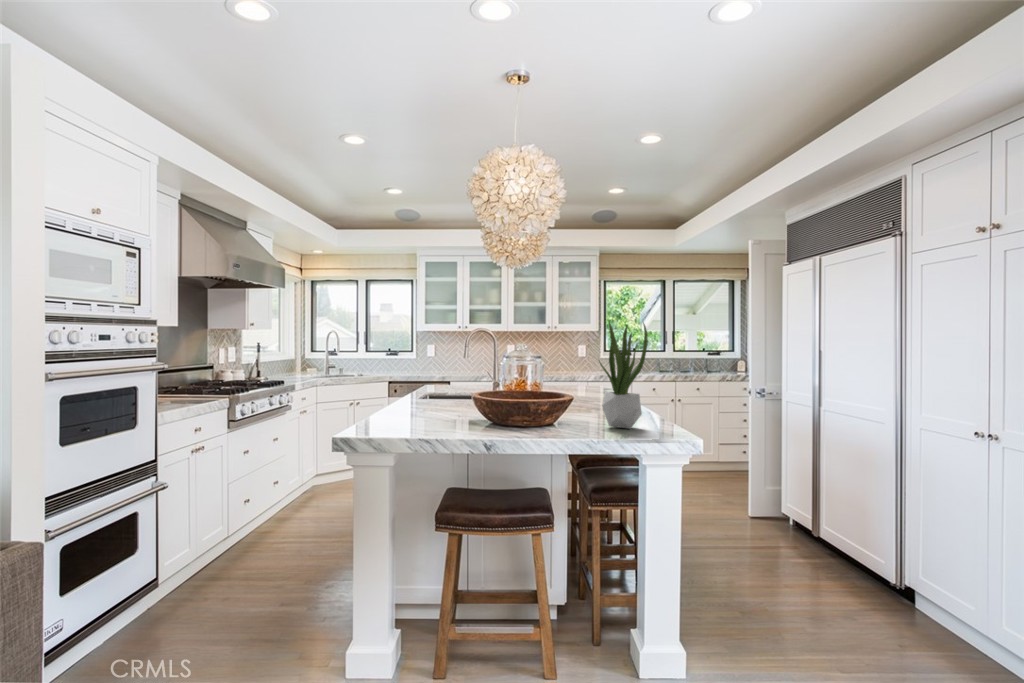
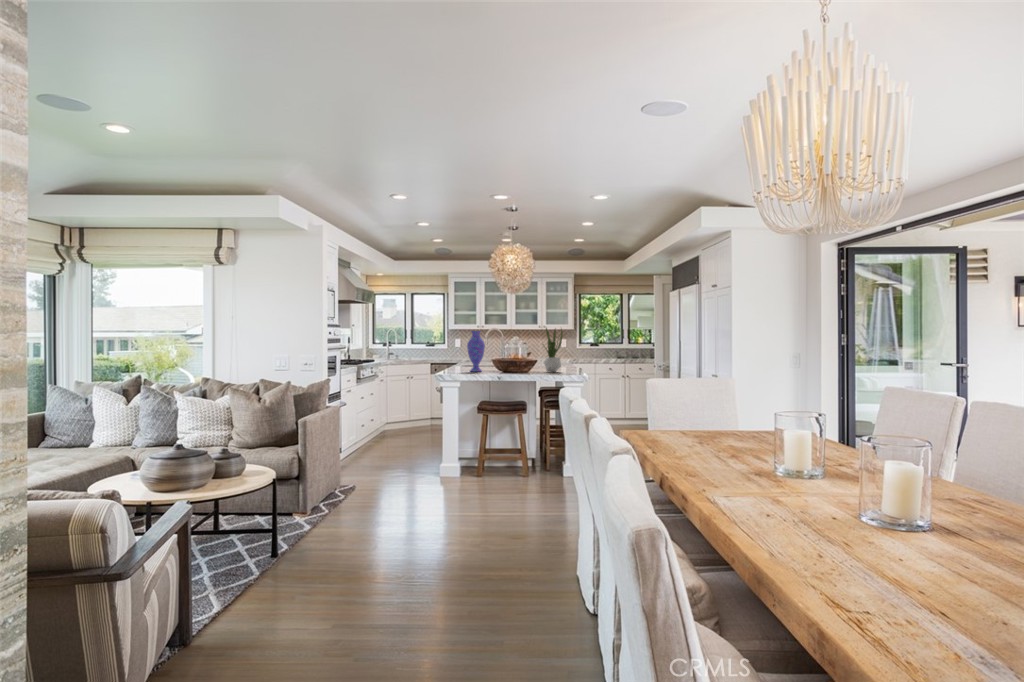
vase: none [420,331,463,432] -> present [467,331,485,372]

